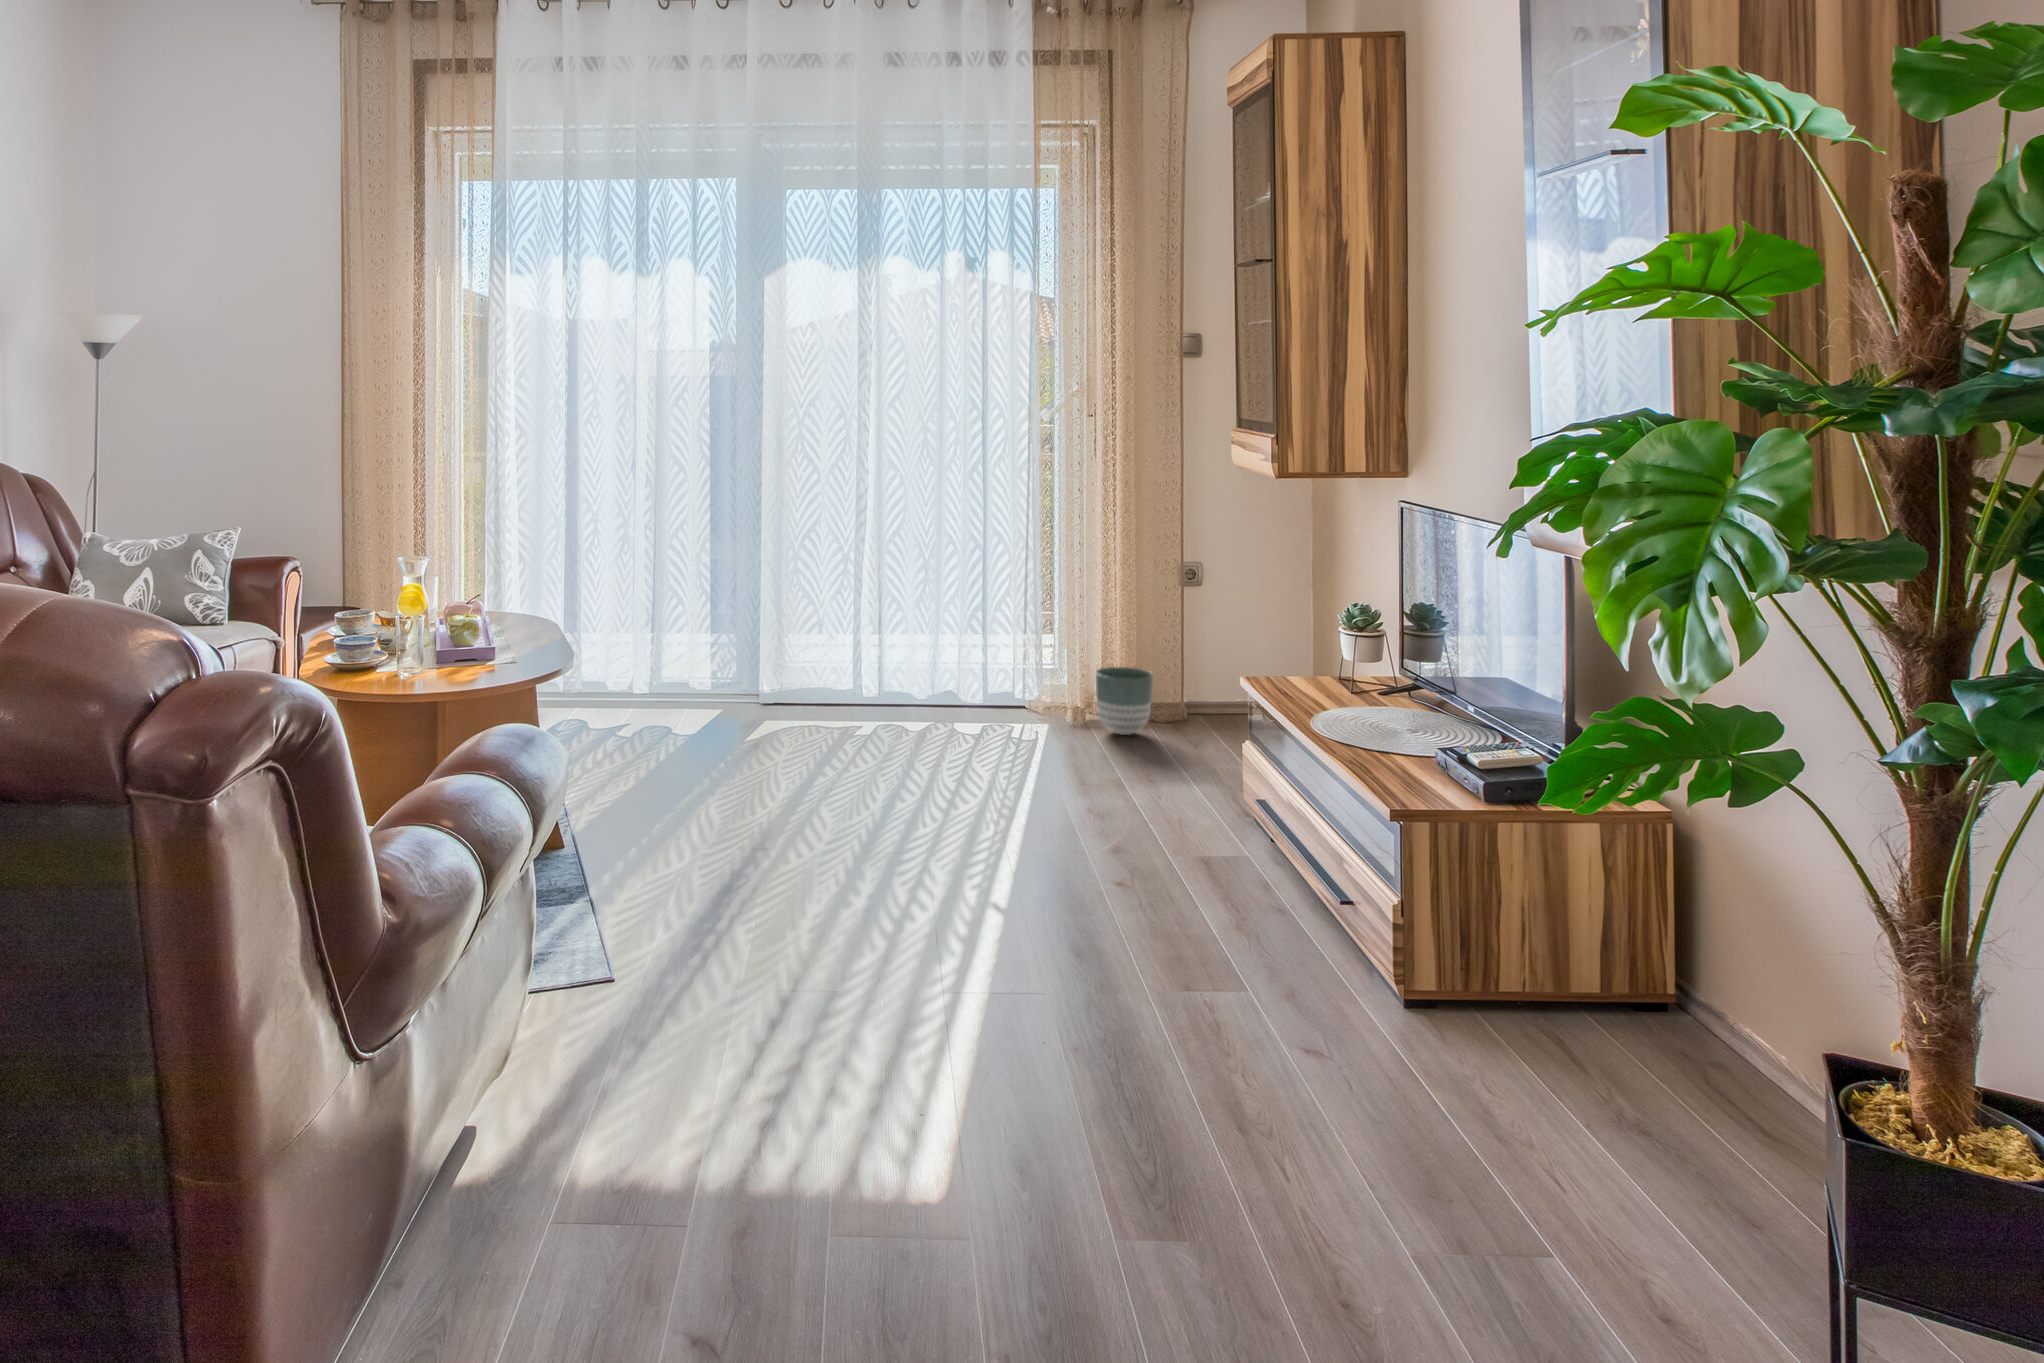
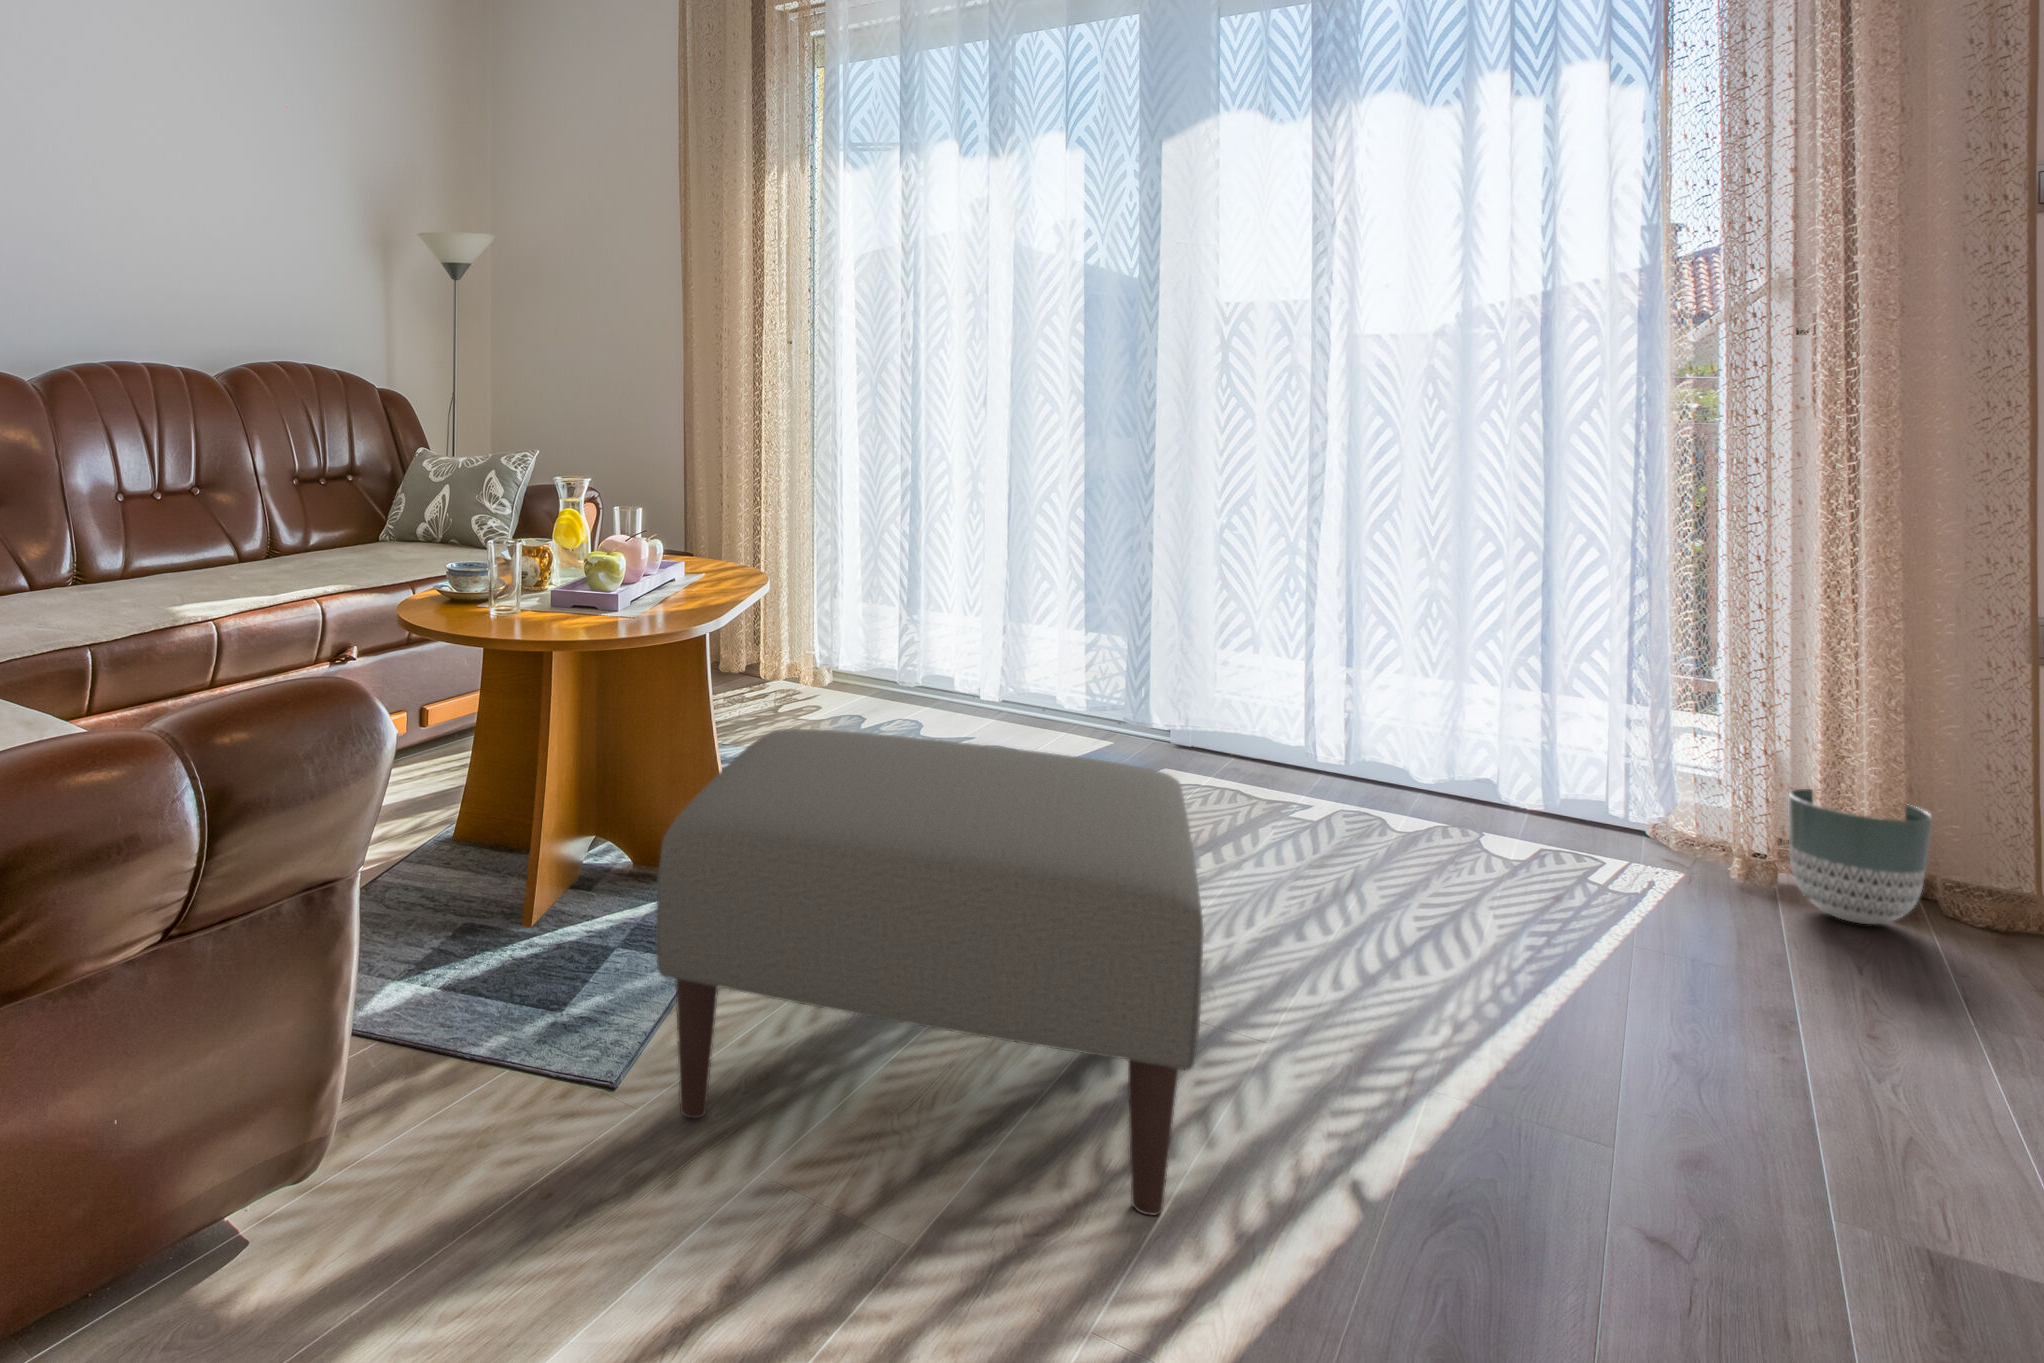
ottoman: none [623,713,948,969] -> present [656,729,1204,1216]

